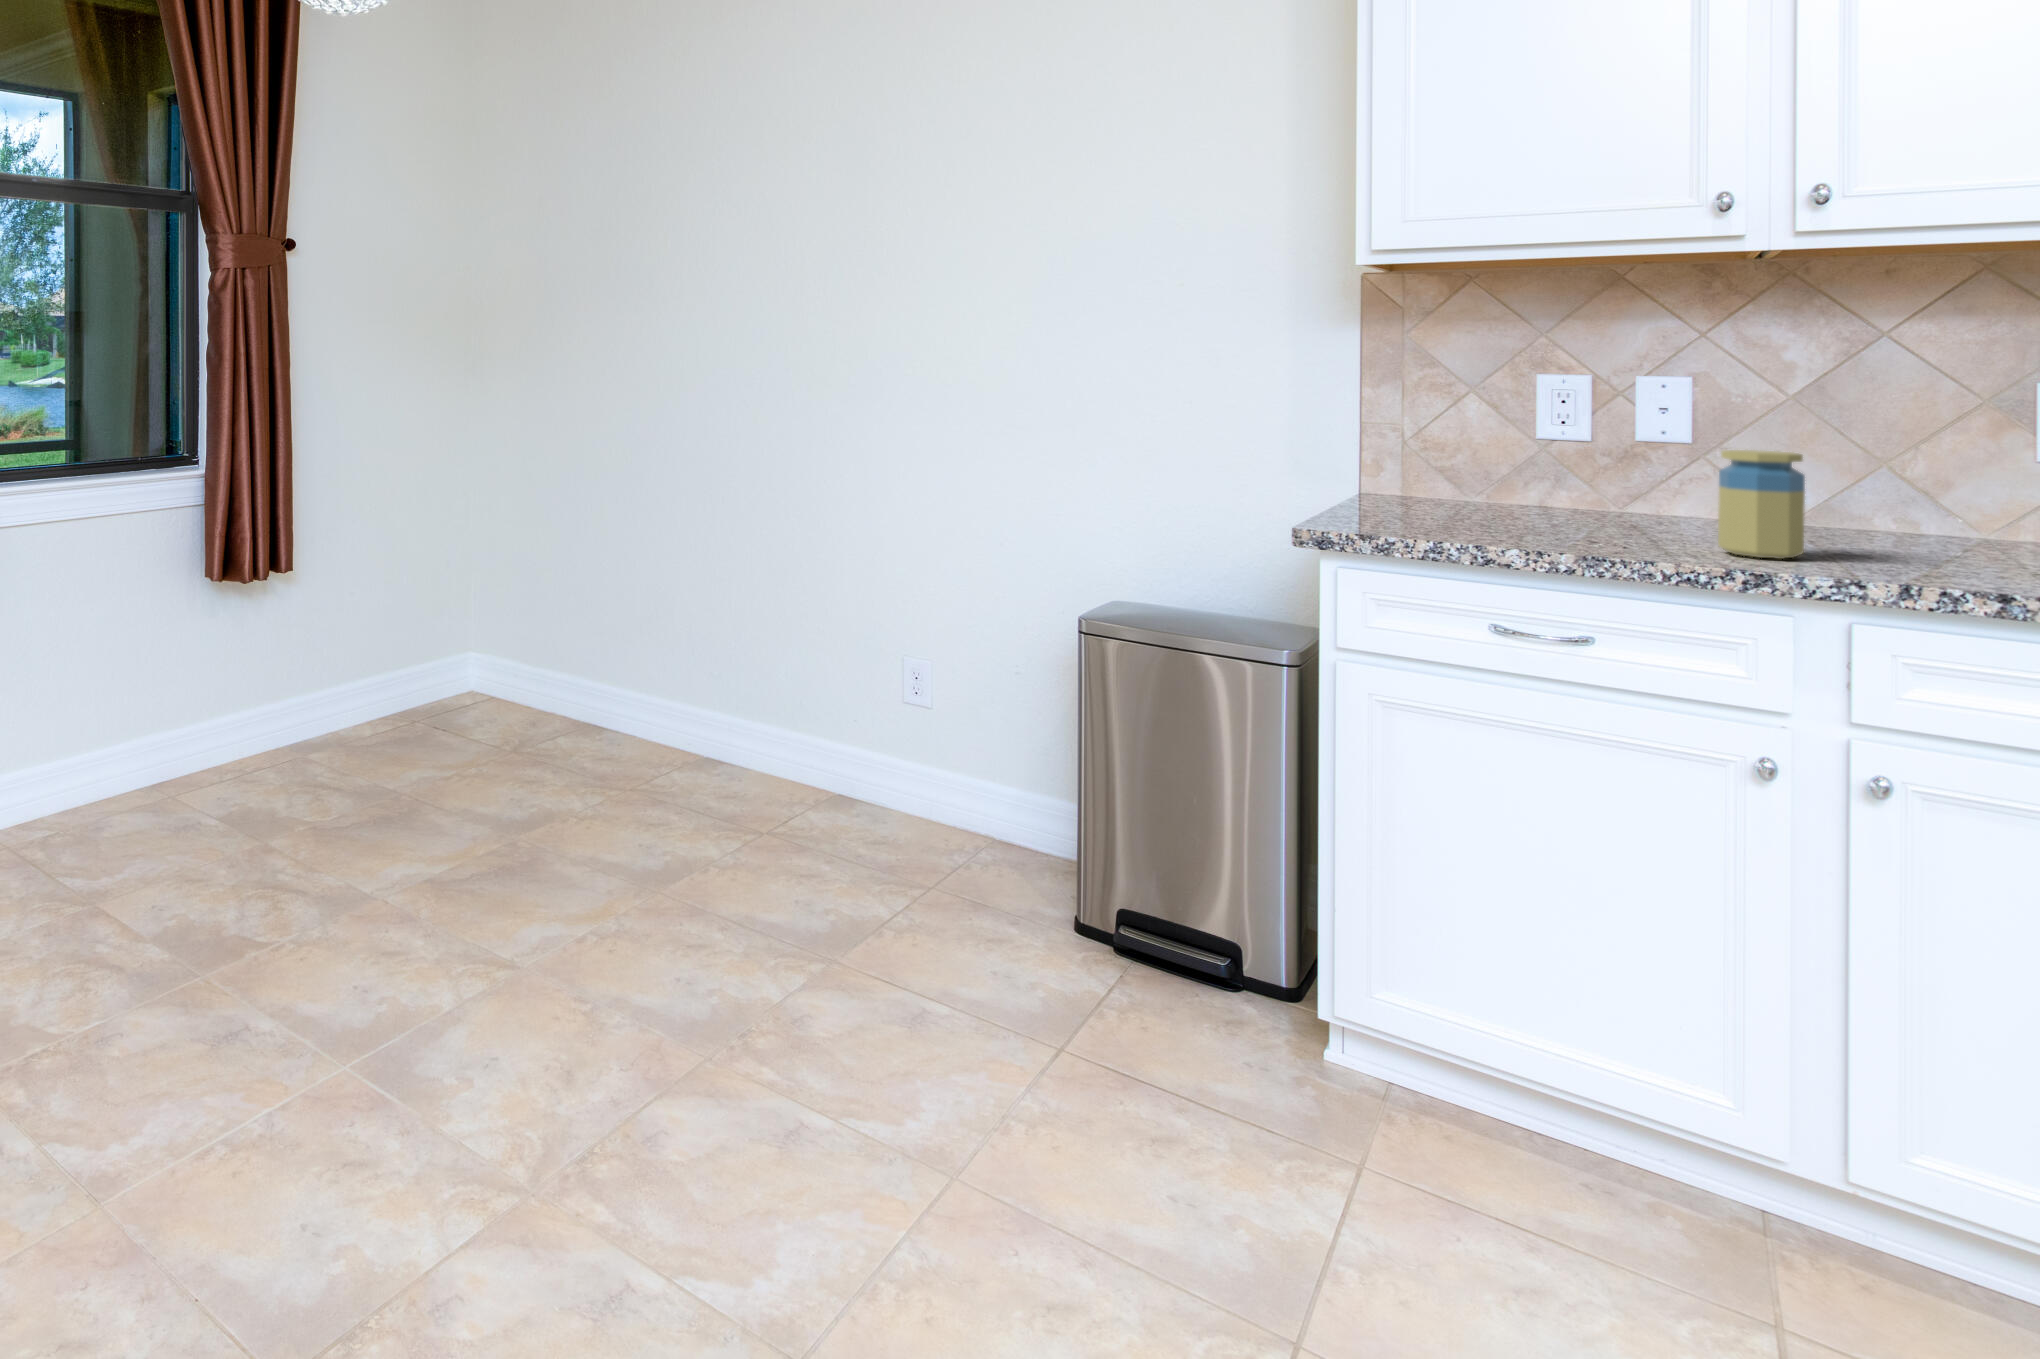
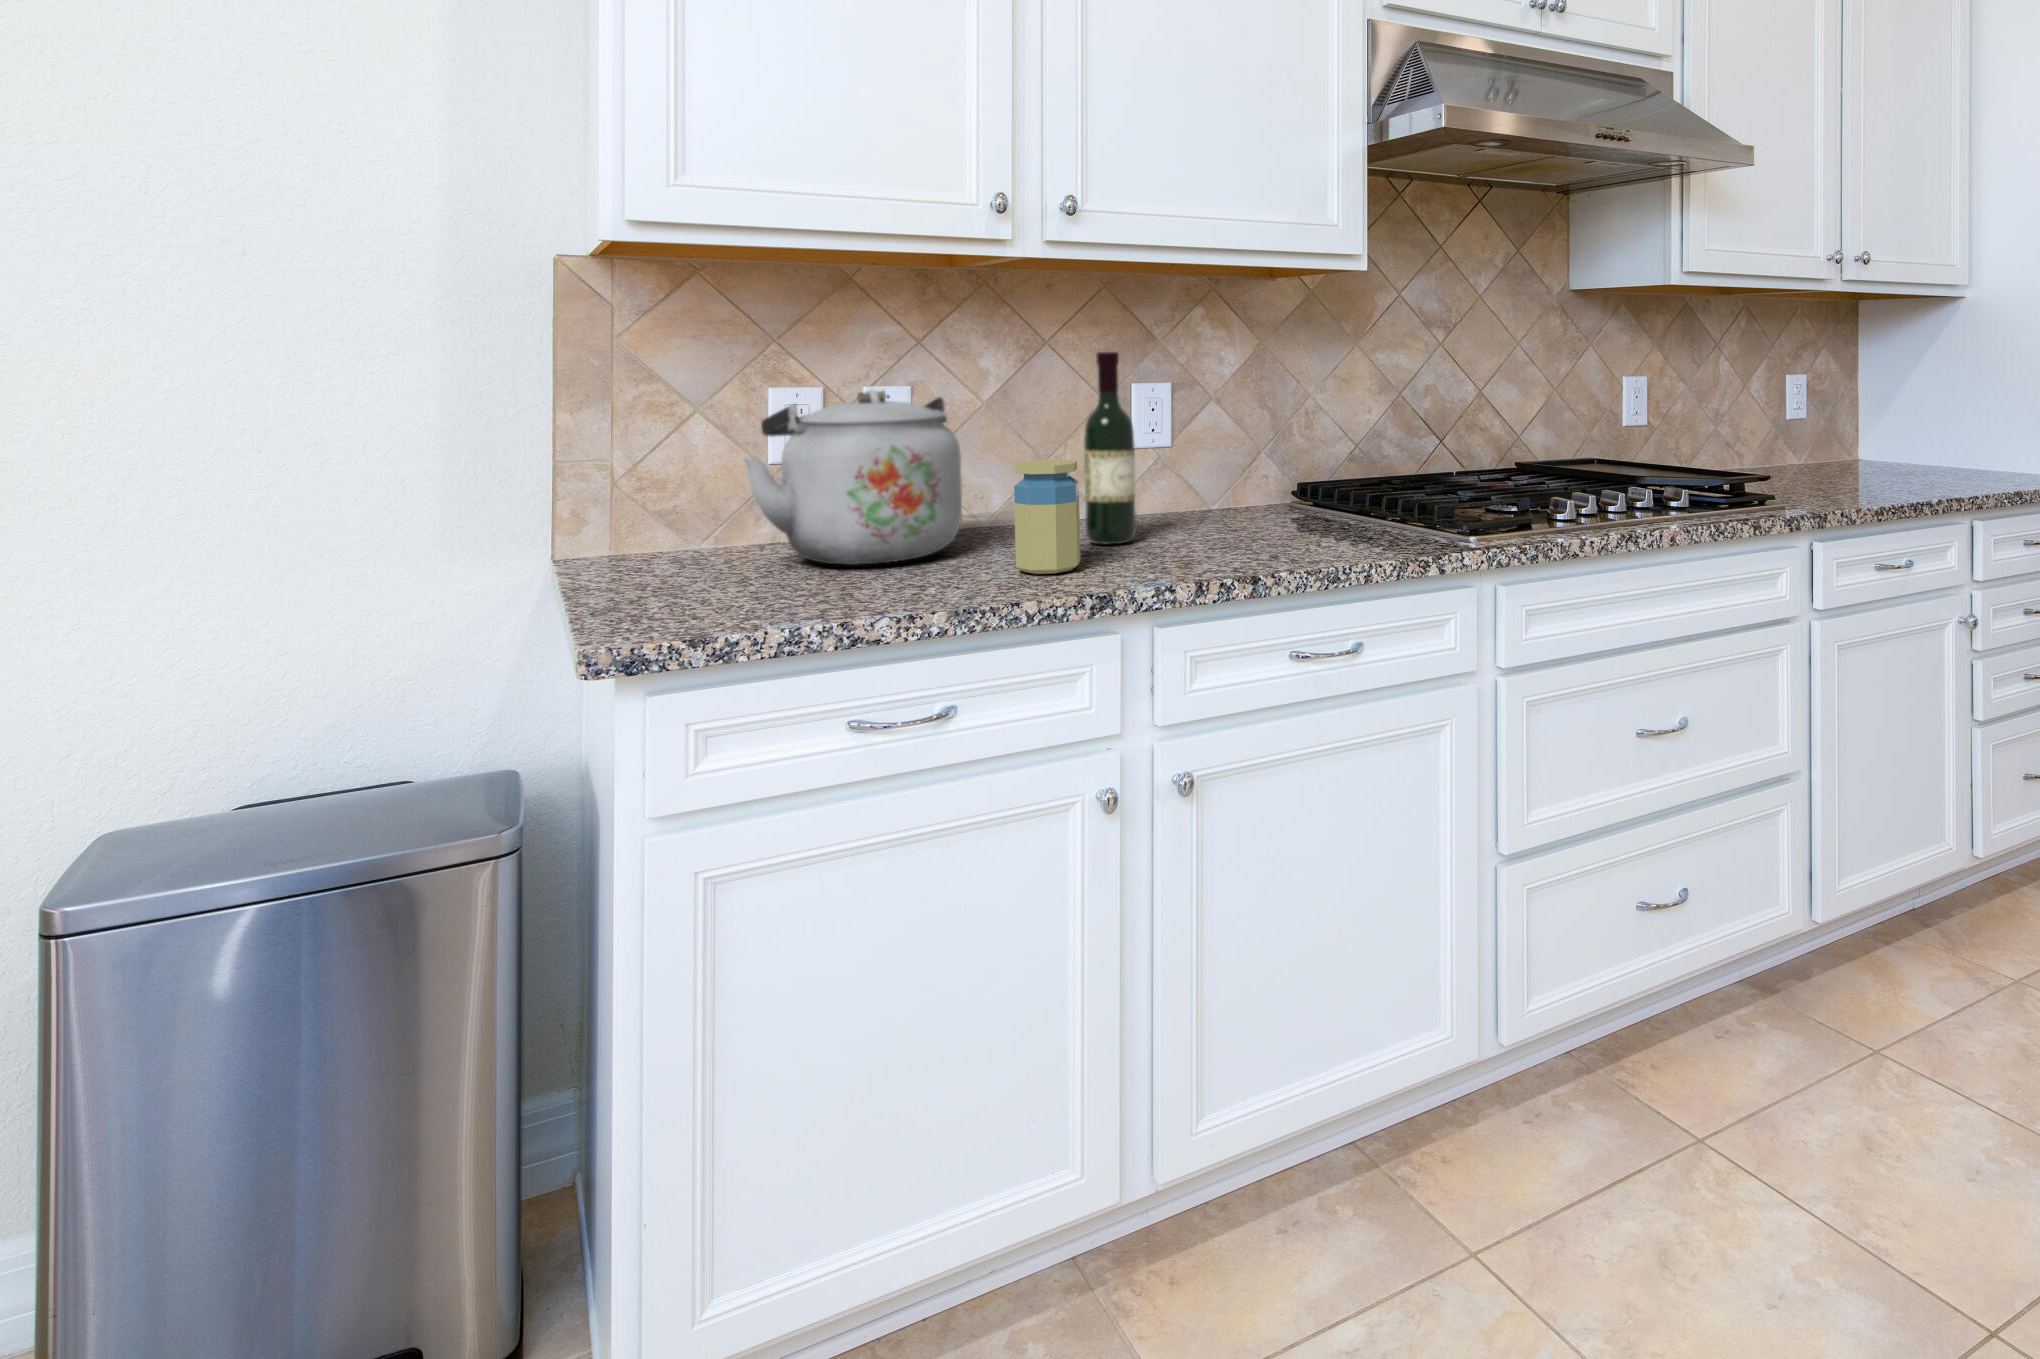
wine bottle: none [1868,348,1947,555] -> present [1084,352,1136,544]
kettle: none [1477,377,1711,530] -> present [744,390,962,565]

